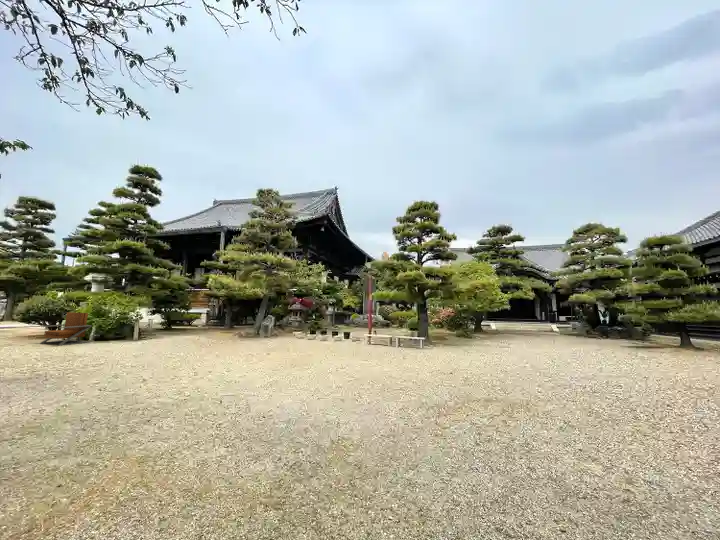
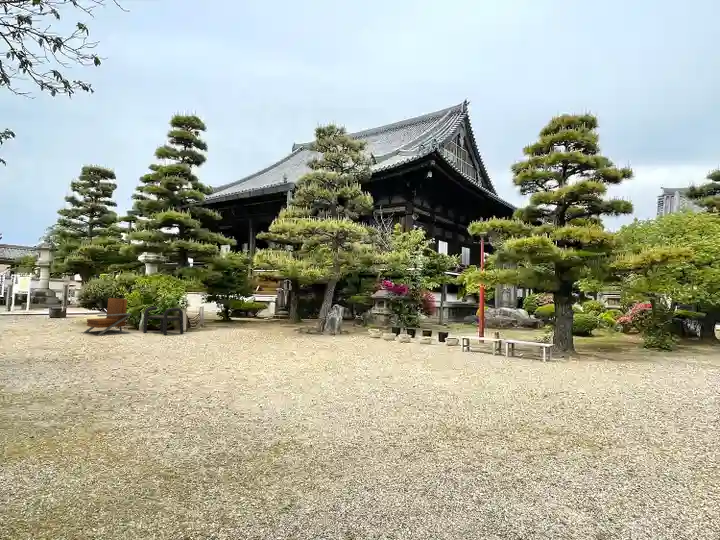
bench: none [103,319,142,343] -> present [143,307,183,335]

